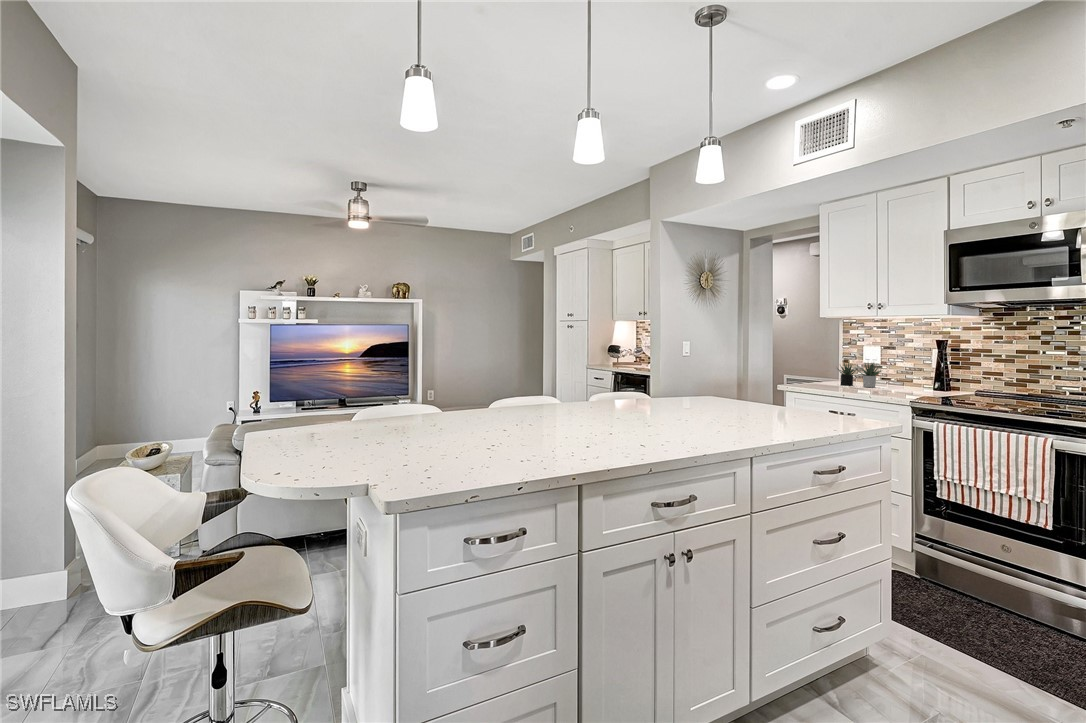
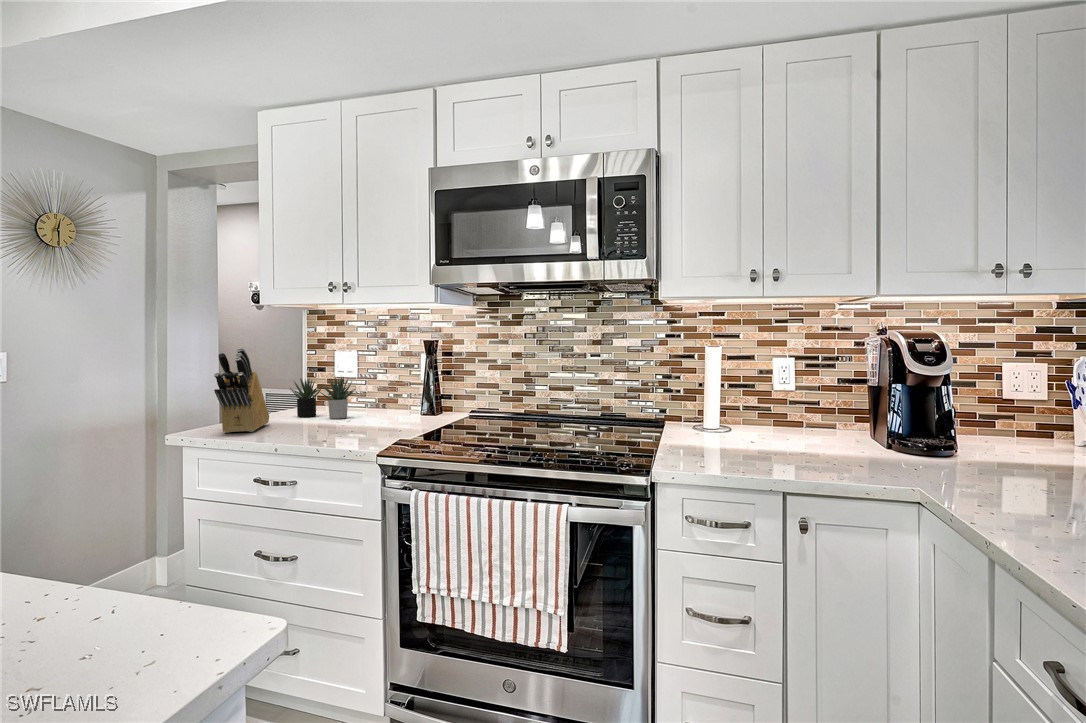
knife block: none [806,342,828,388] -> present [214,348,269,433]

